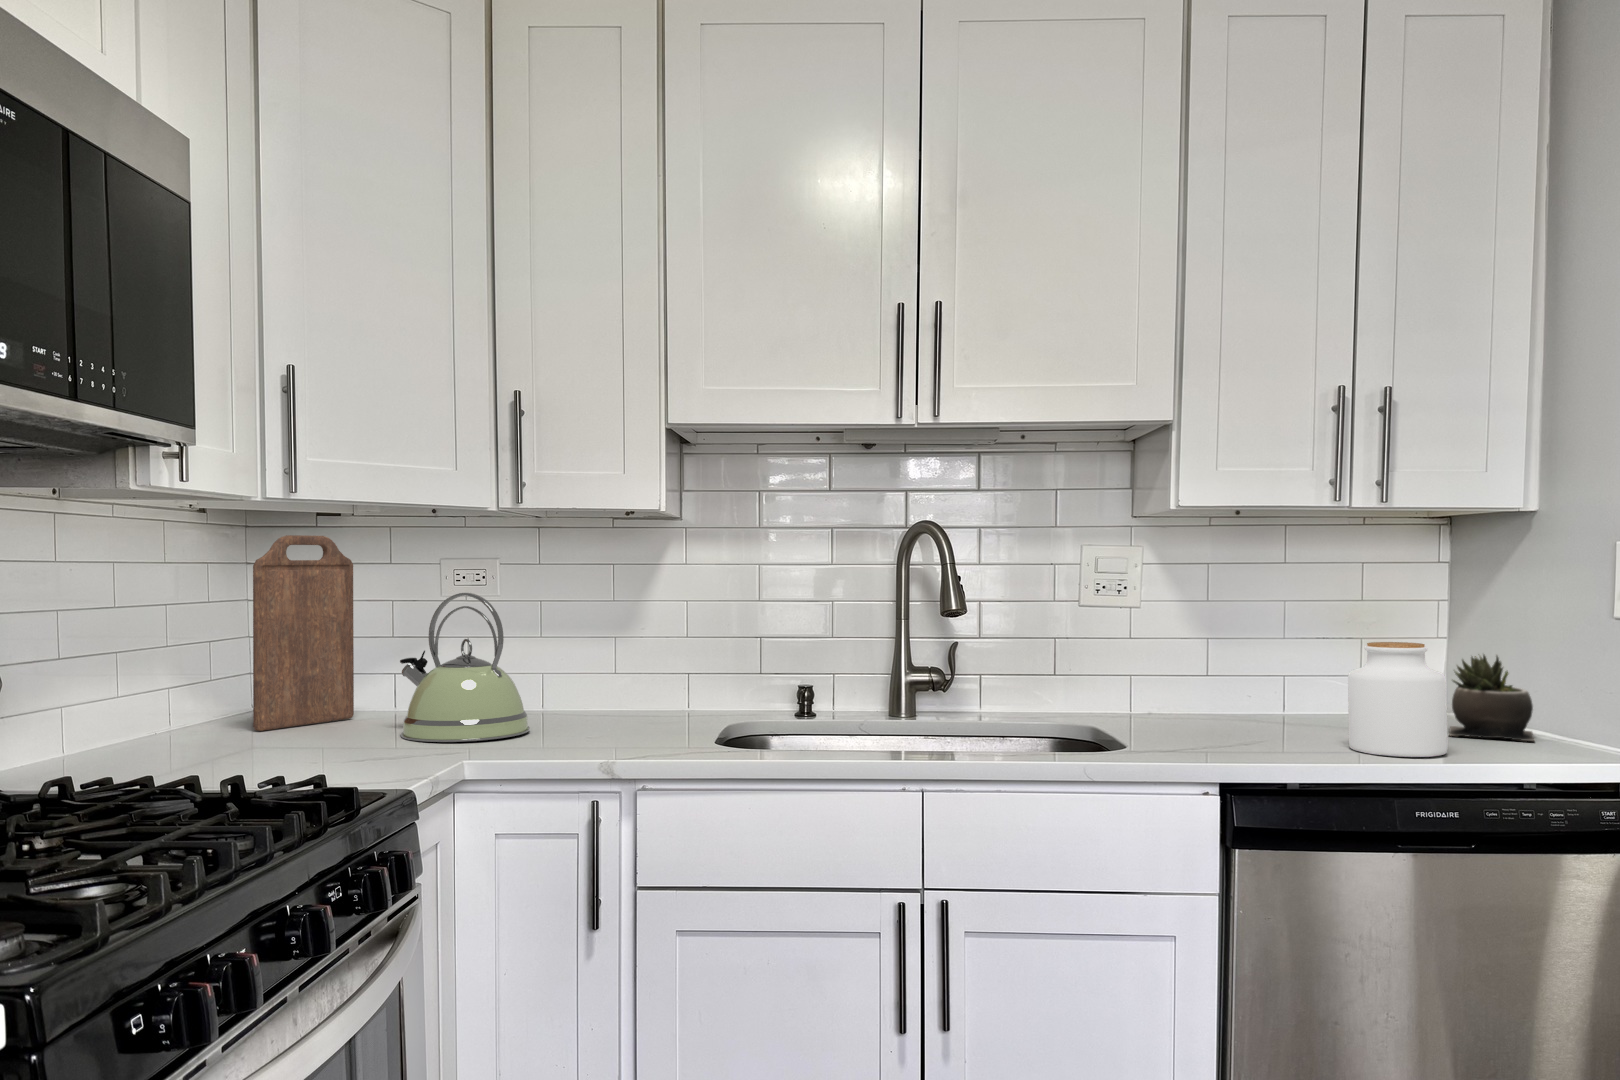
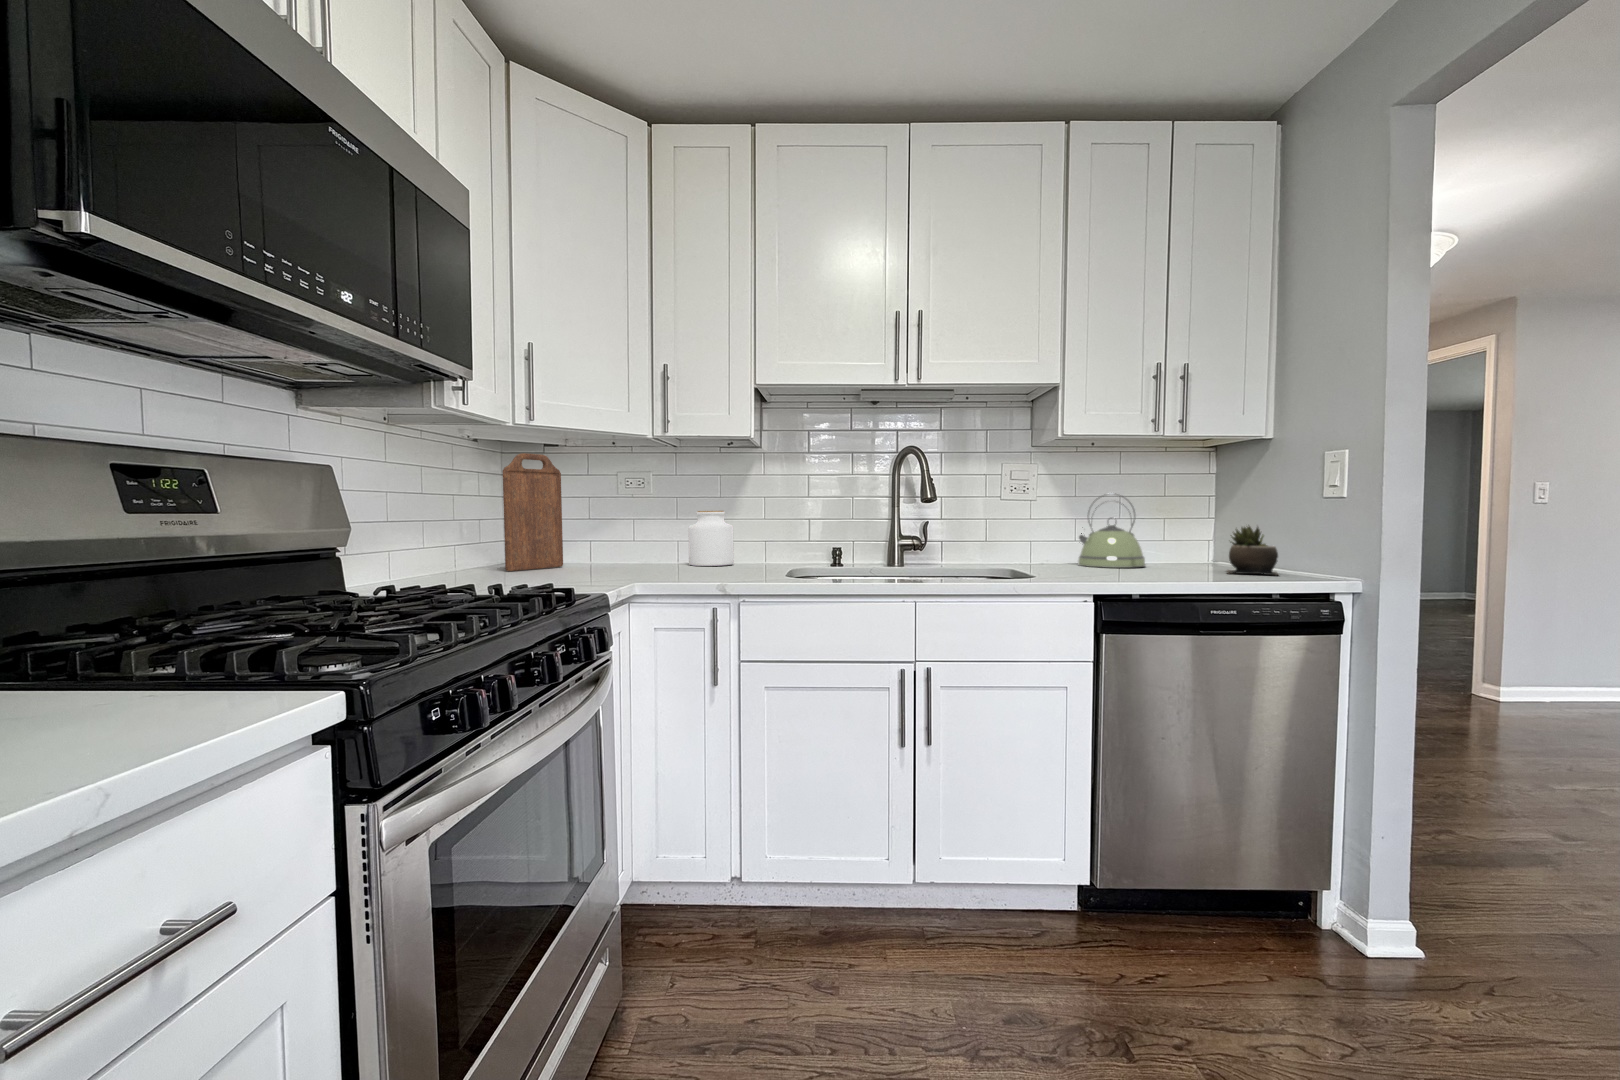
kettle: present [400,593,530,742] -> present [1078,493,1146,568]
jar: present [1348,642,1448,757] -> present [688,511,734,566]

